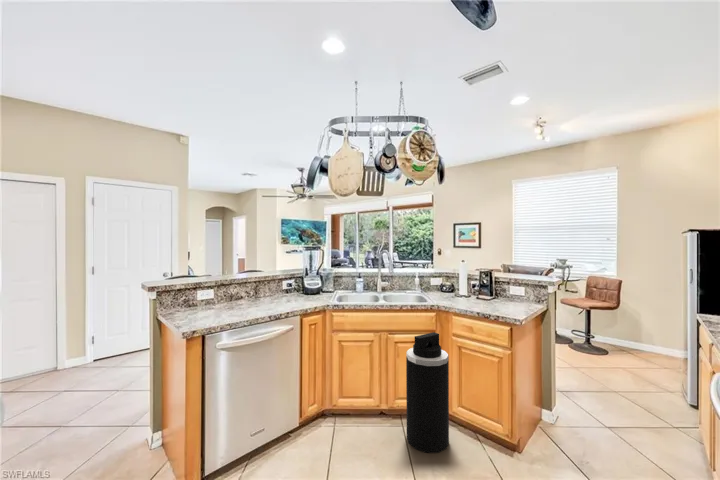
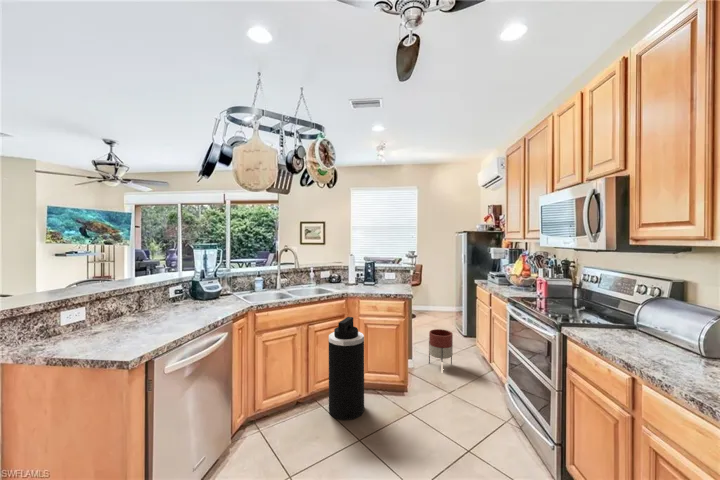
planter: none [582,376,626,443] -> present [429,329,453,365]

